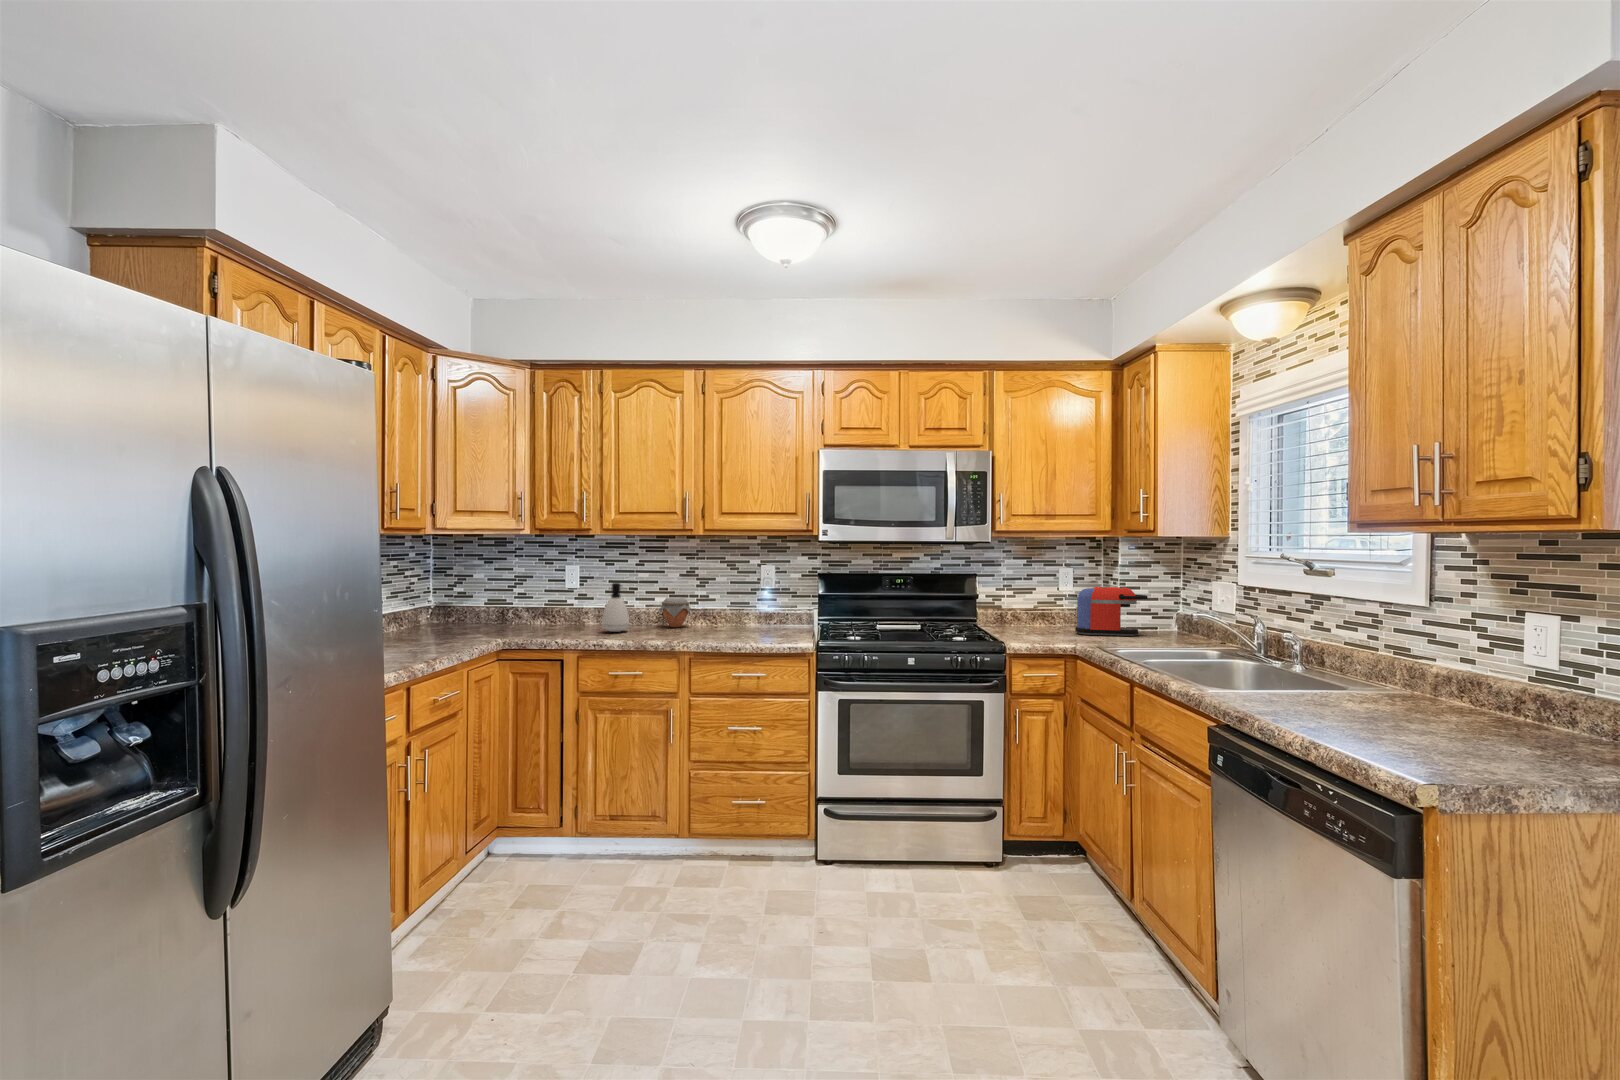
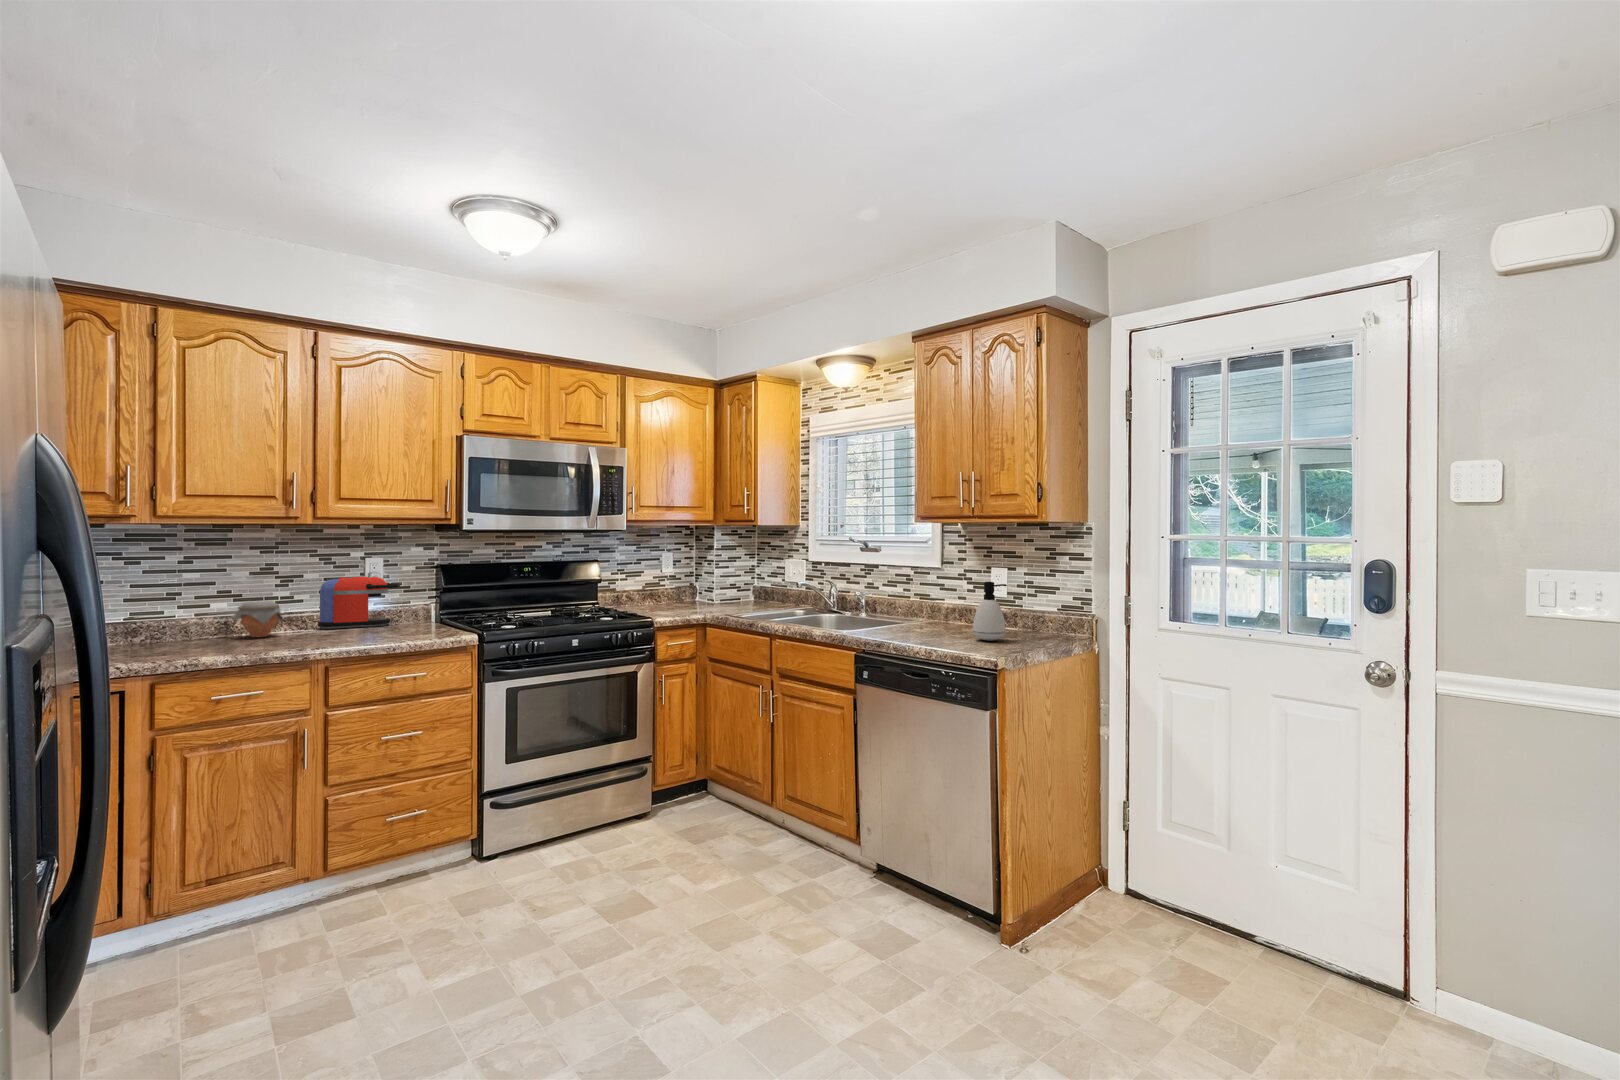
soap dispenser: present [602,583,629,632] -> present [973,582,1007,641]
coffee maker: present [1075,587,1148,636] -> present [318,577,400,629]

